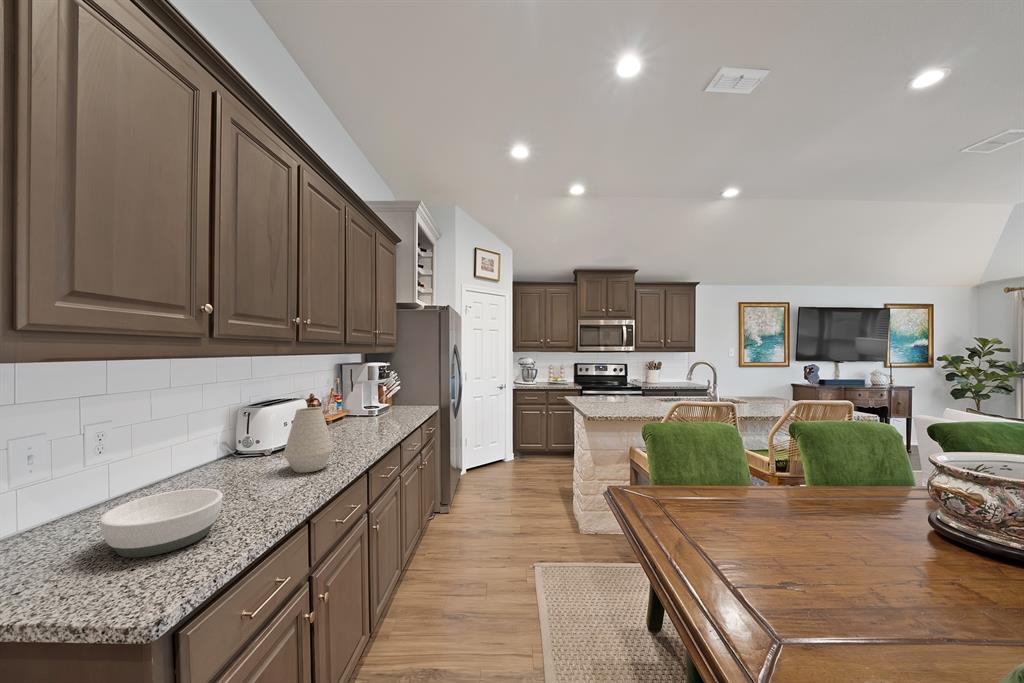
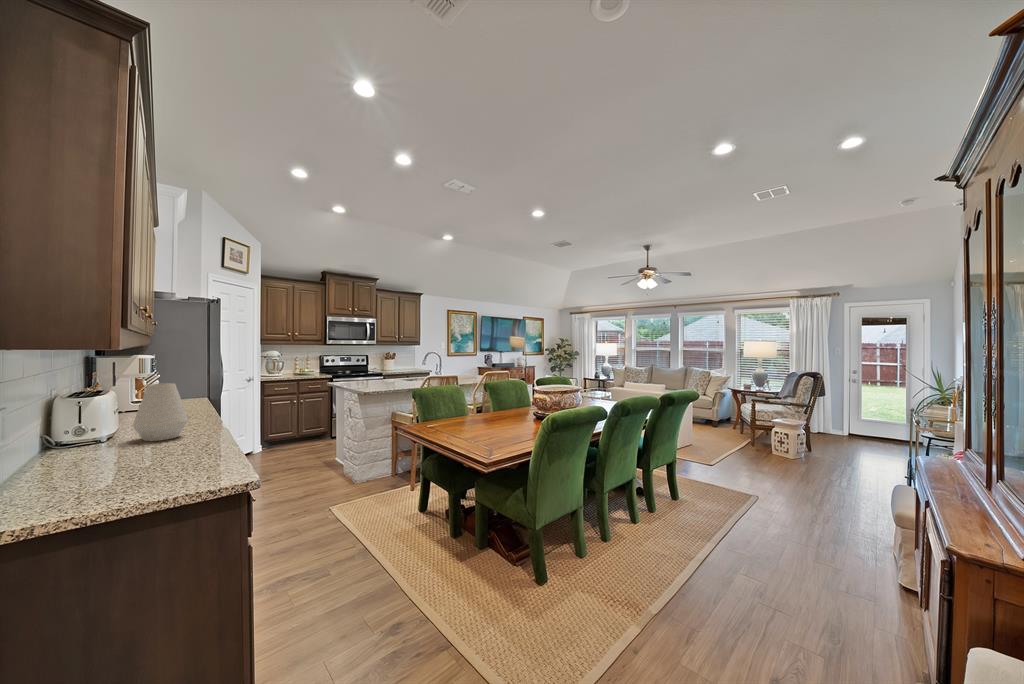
bowl: present [100,488,223,558] -> none [75,438,182,485]

